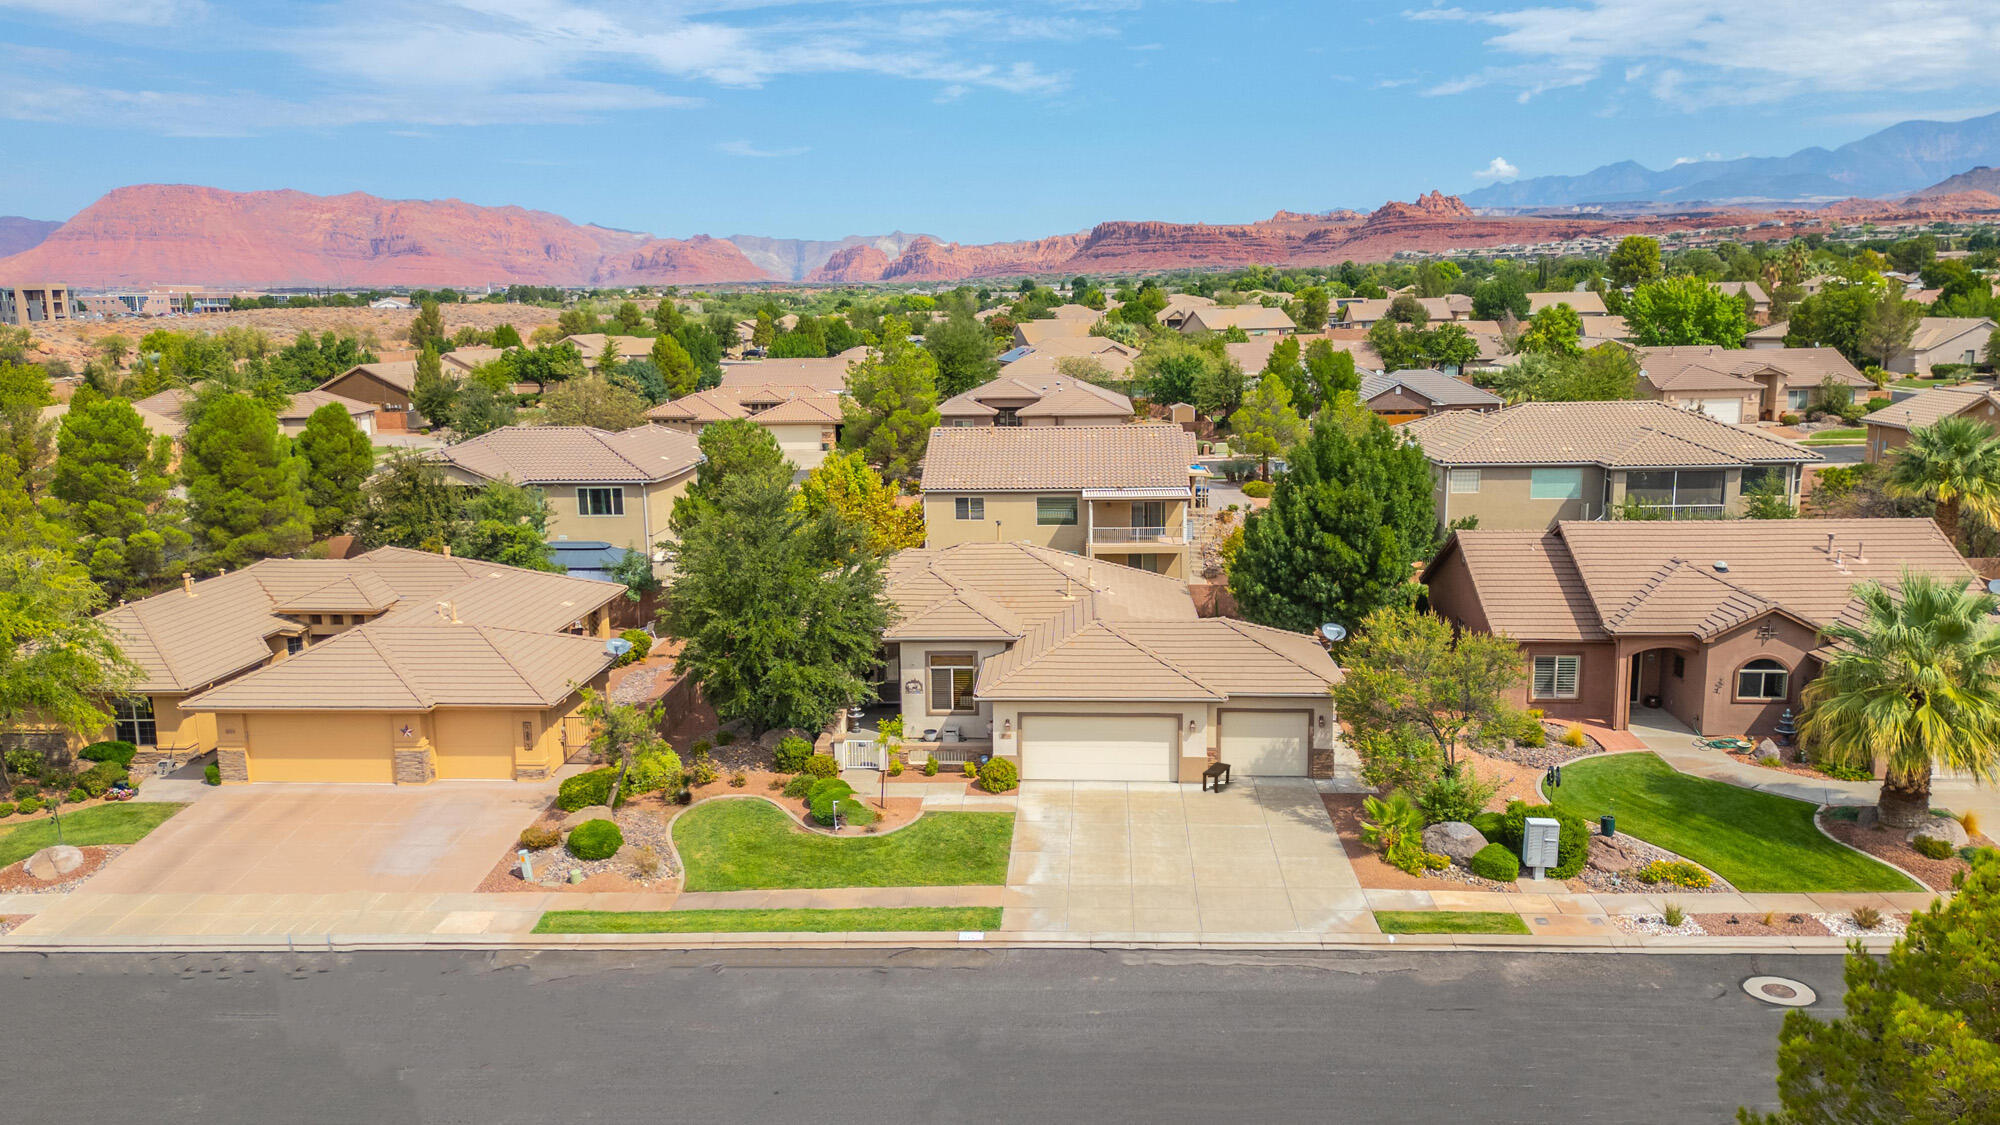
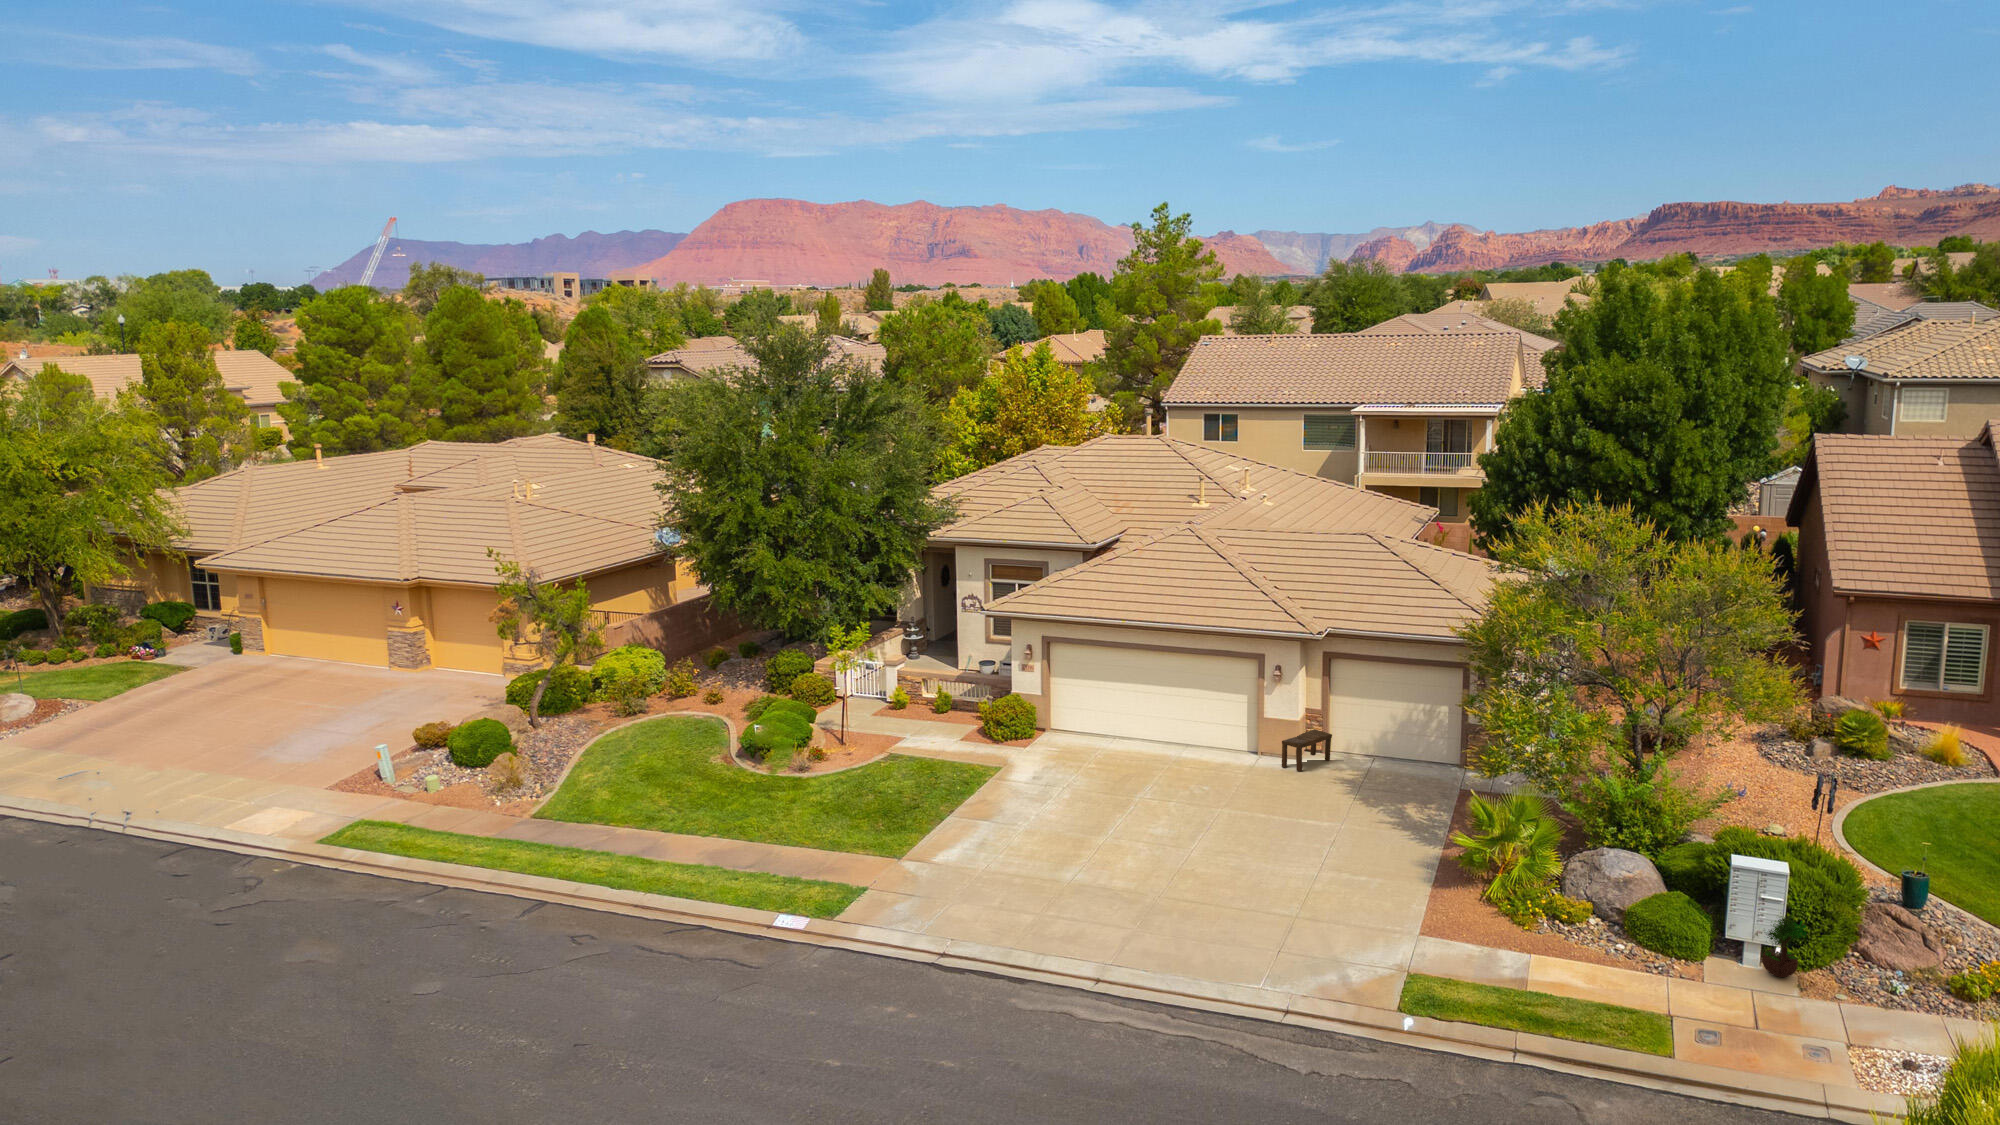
potted tree: present [677,775,693,804] -> present [1762,916,1806,977]

